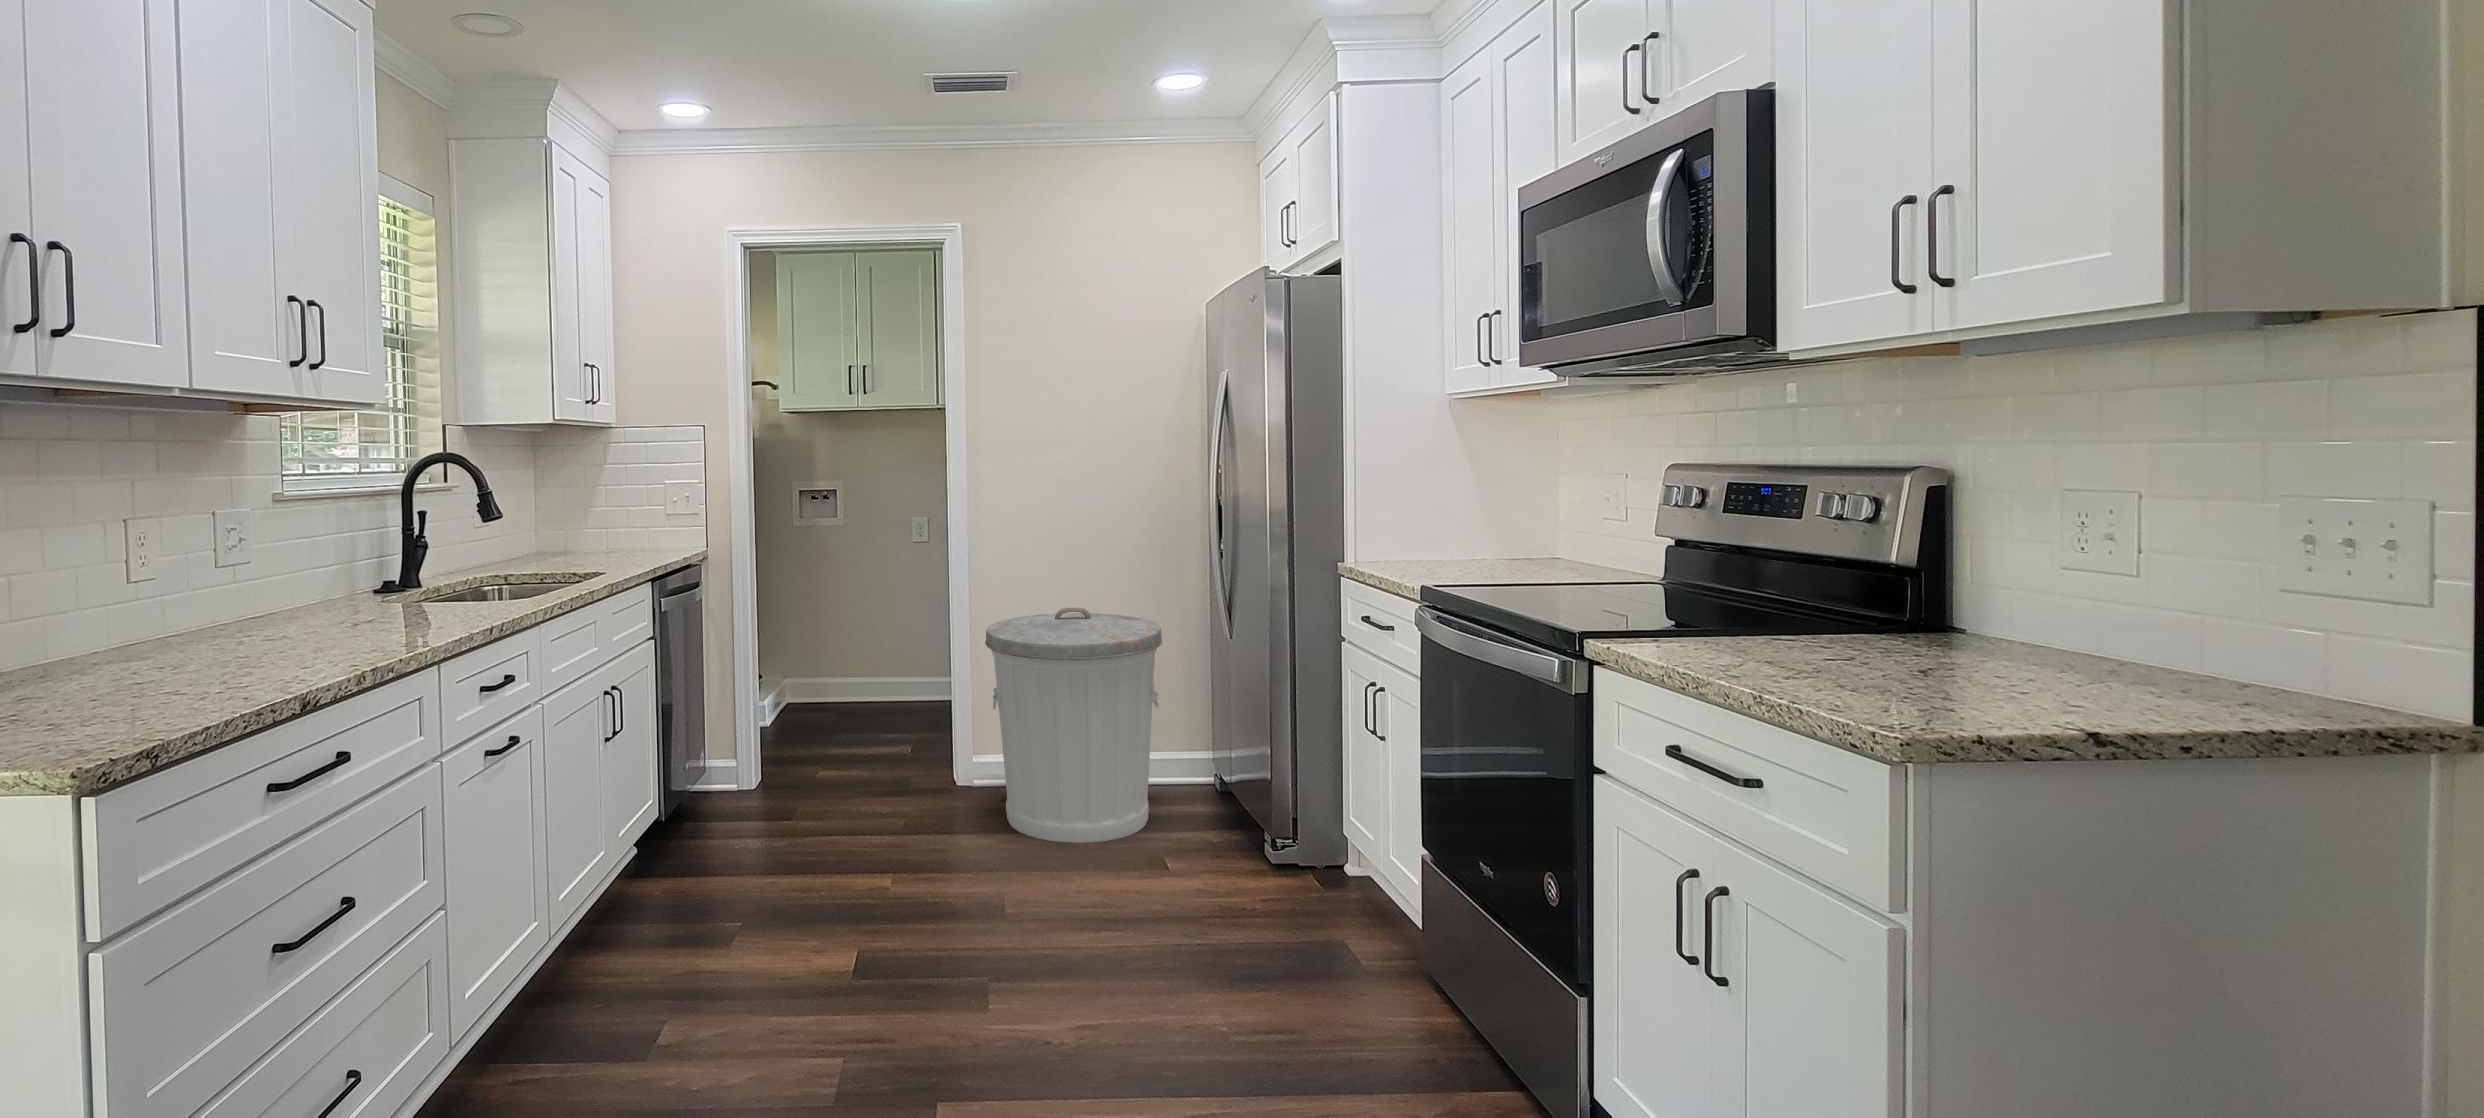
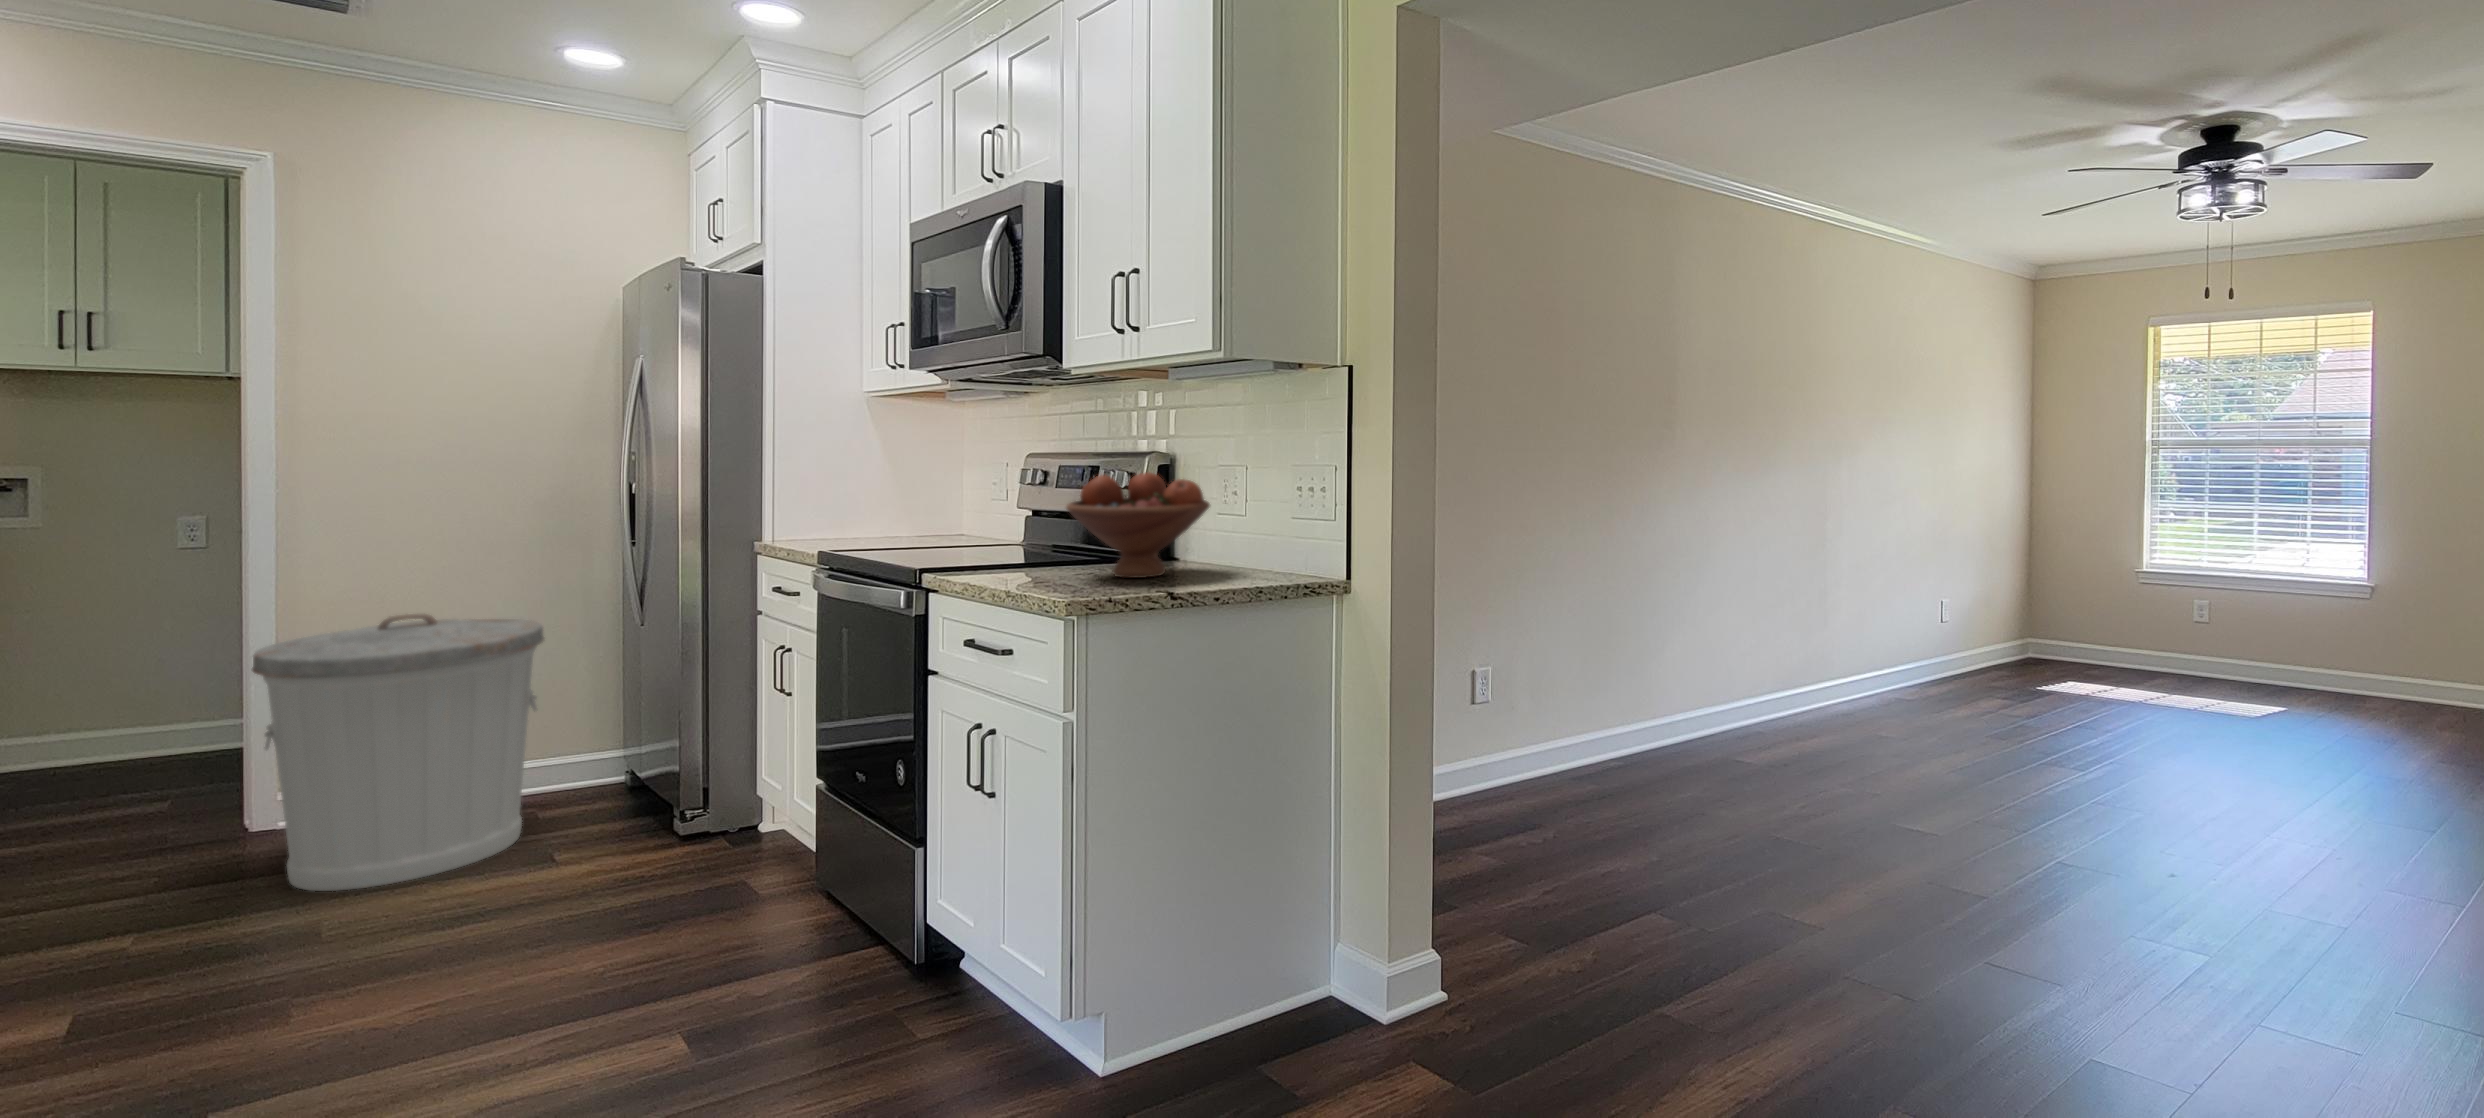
fruit bowl: none [1827,510,2131,689] -> present [1066,473,1210,578]

